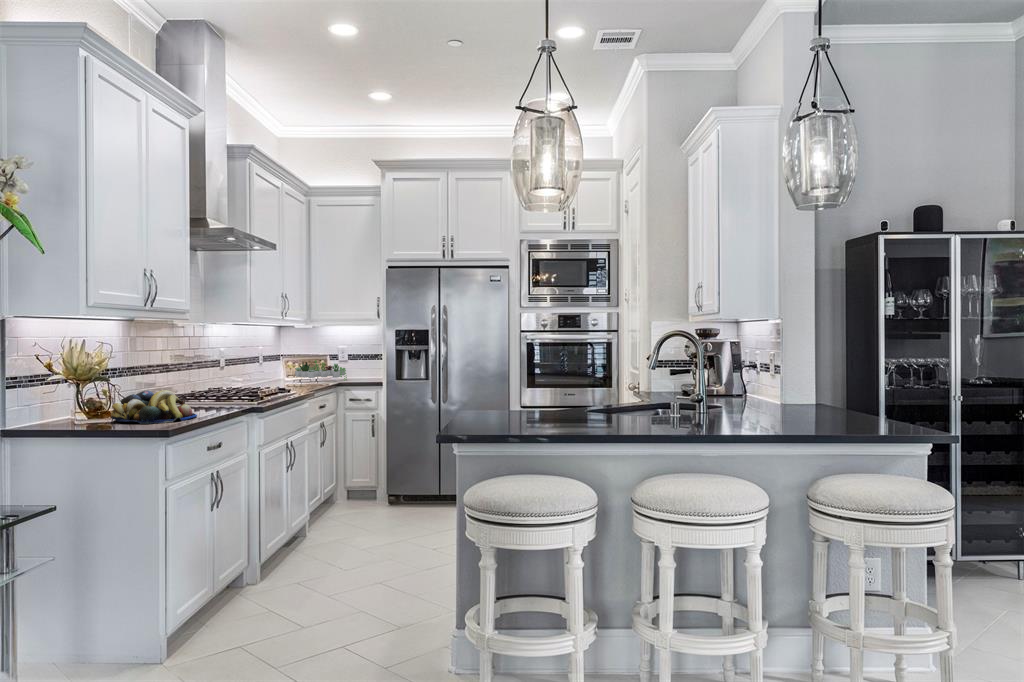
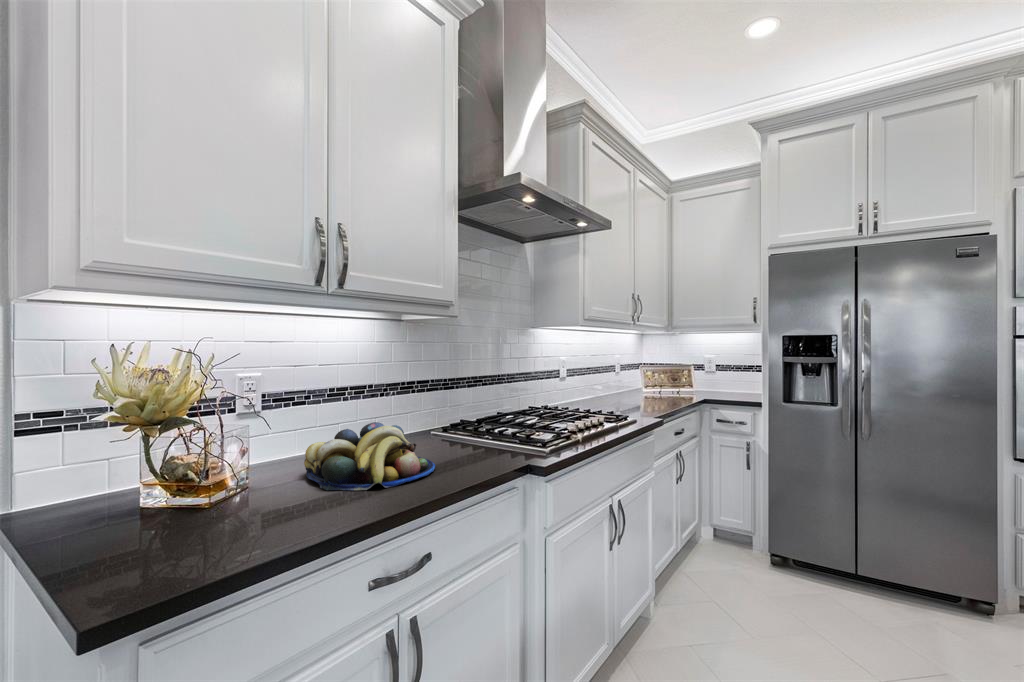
succulent plant: present [295,361,347,380] -> none [653,370,714,397]

